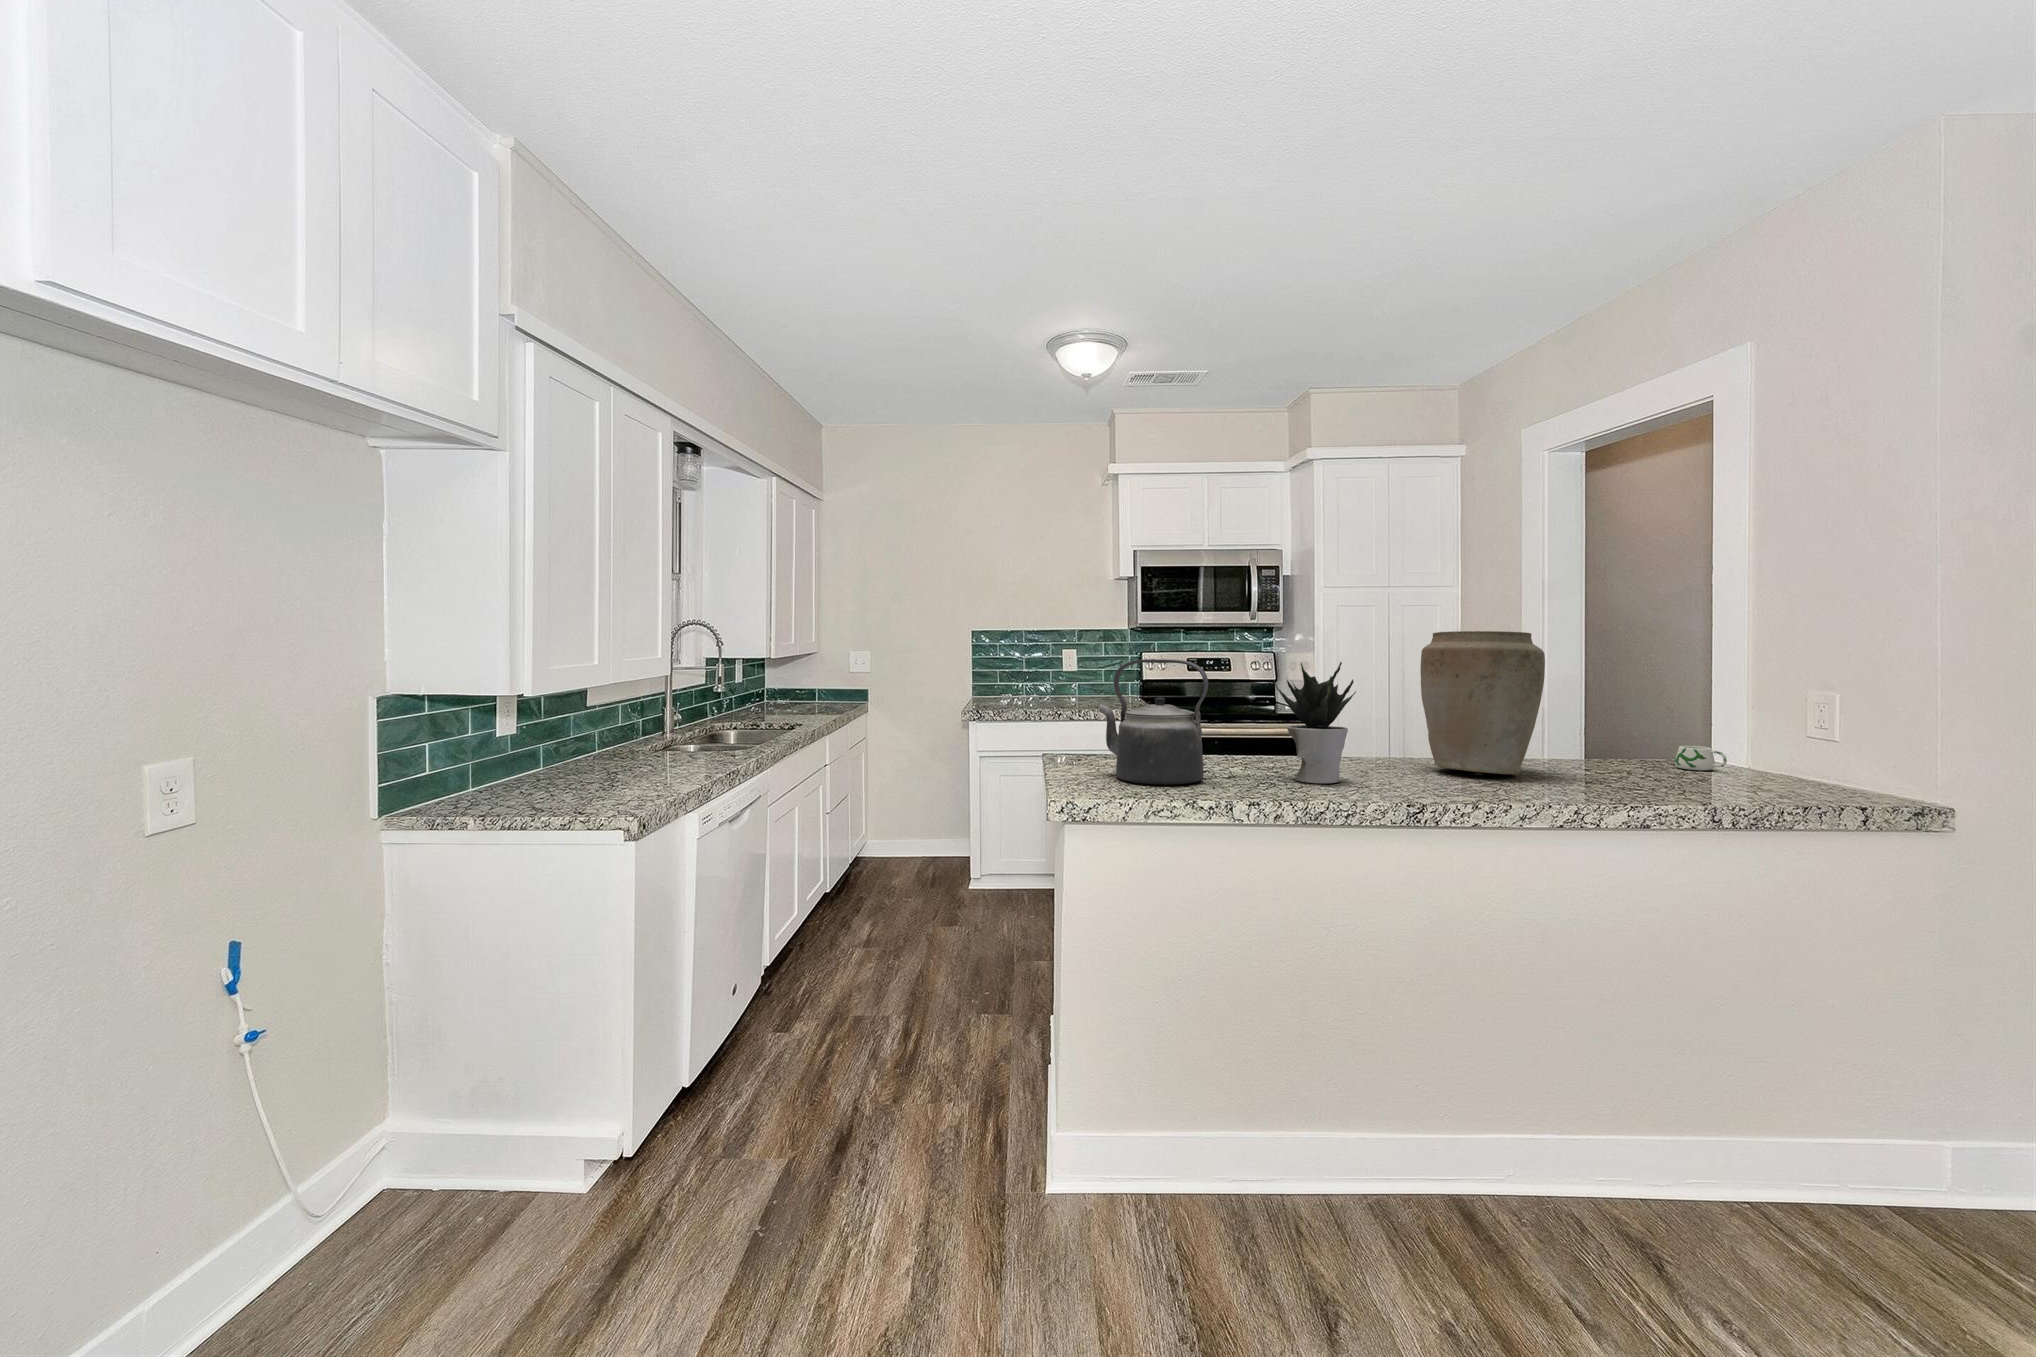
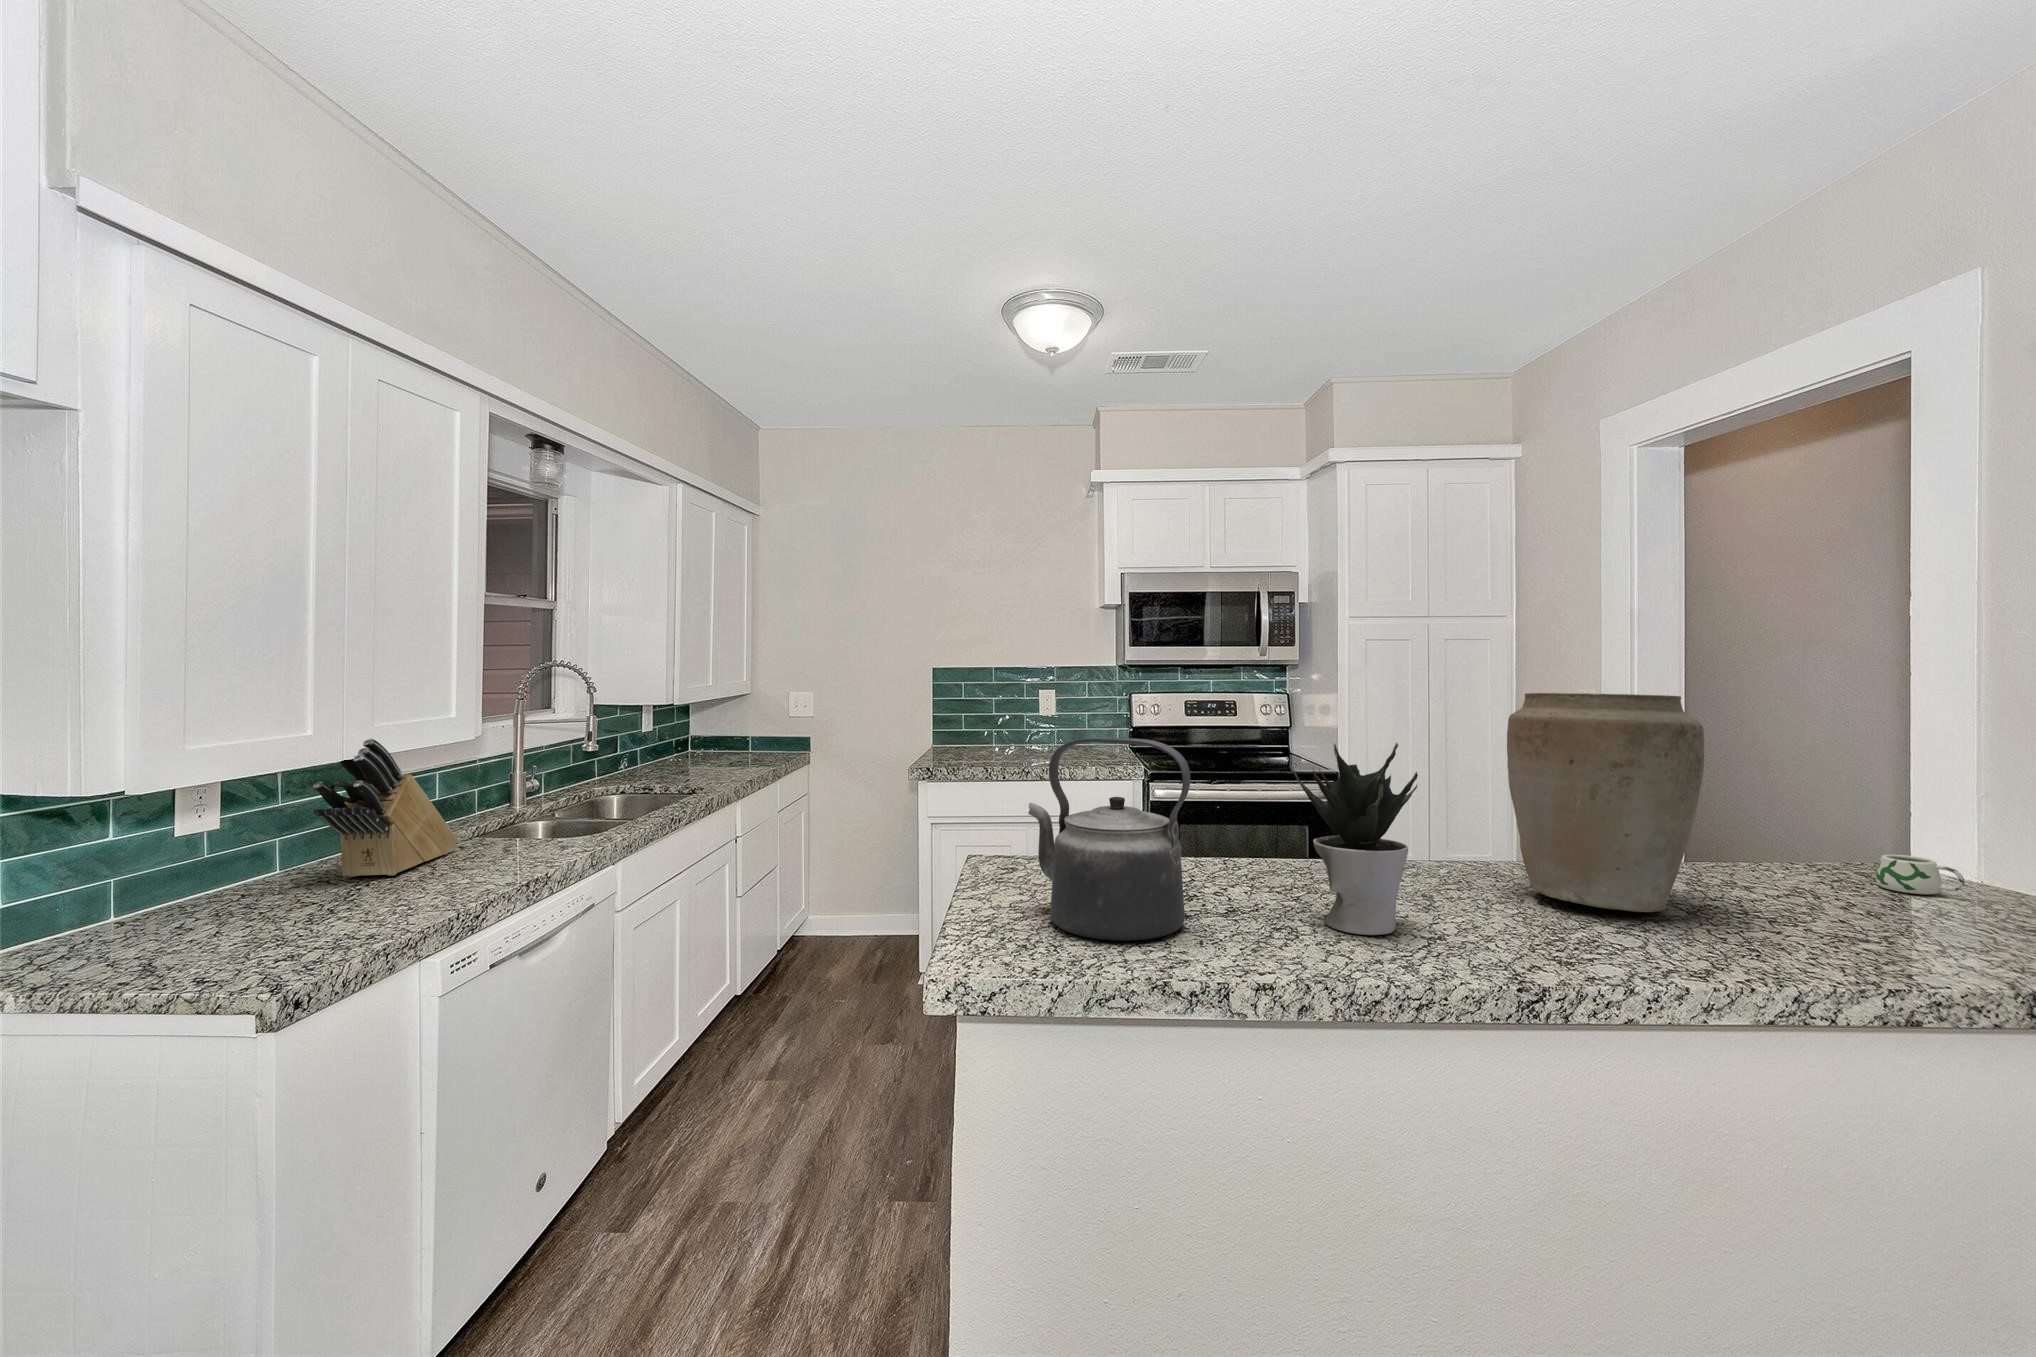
knife block: none [581,670,653,770] -> present [313,738,458,877]

